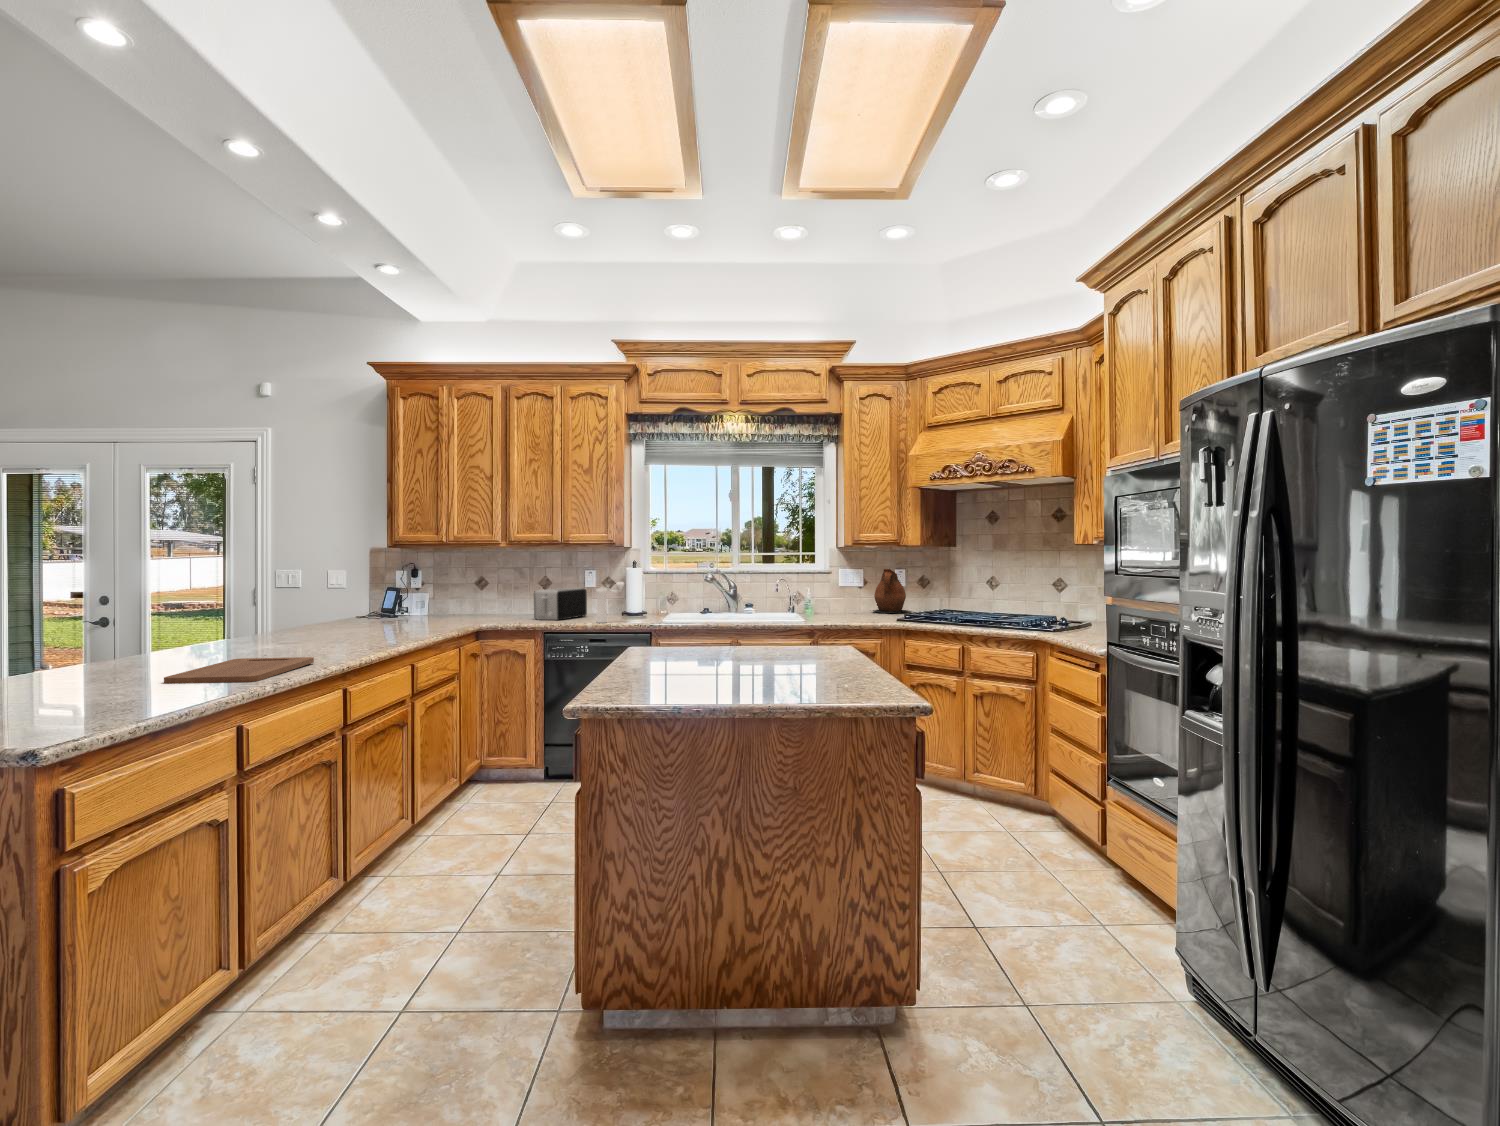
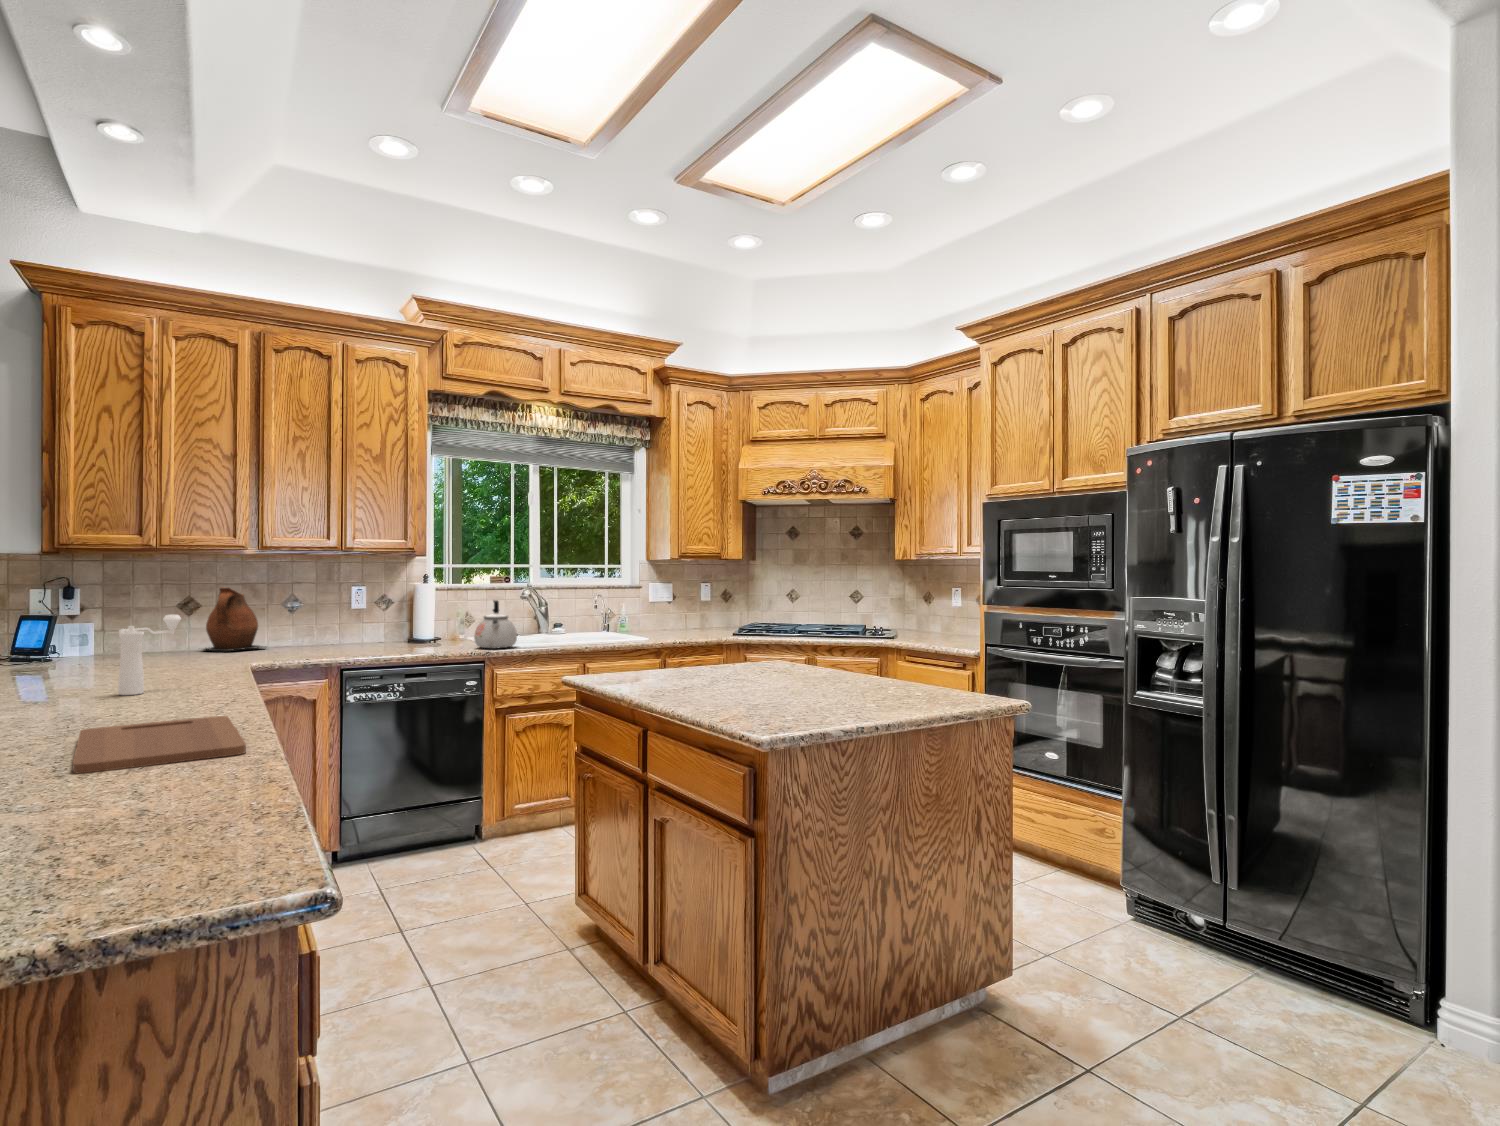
ceramic pitcher: present [873,569,911,613] -> present [204,588,265,651]
pepper mill: present [596,582,624,623] -> present [118,615,181,695]
kettle: none [646,582,680,622] -> present [474,601,517,649]
toaster: present [534,588,587,620] -> none [306,610,367,653]

